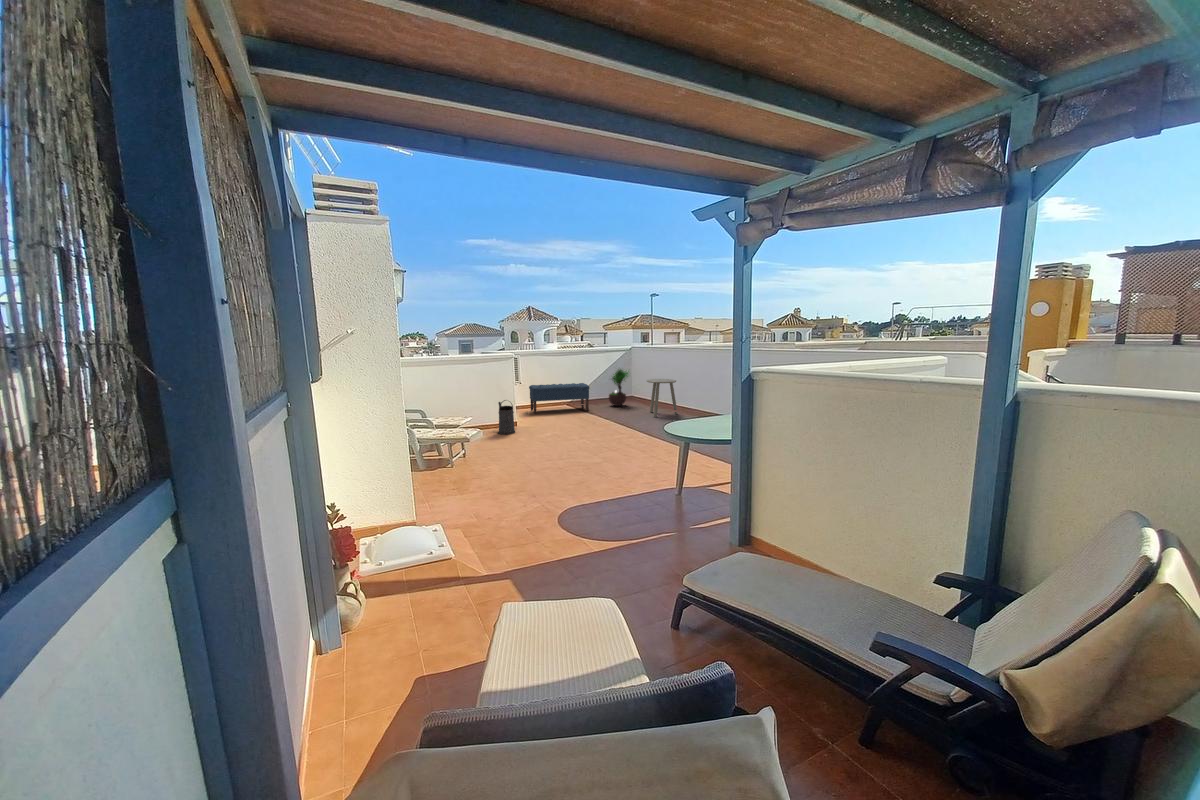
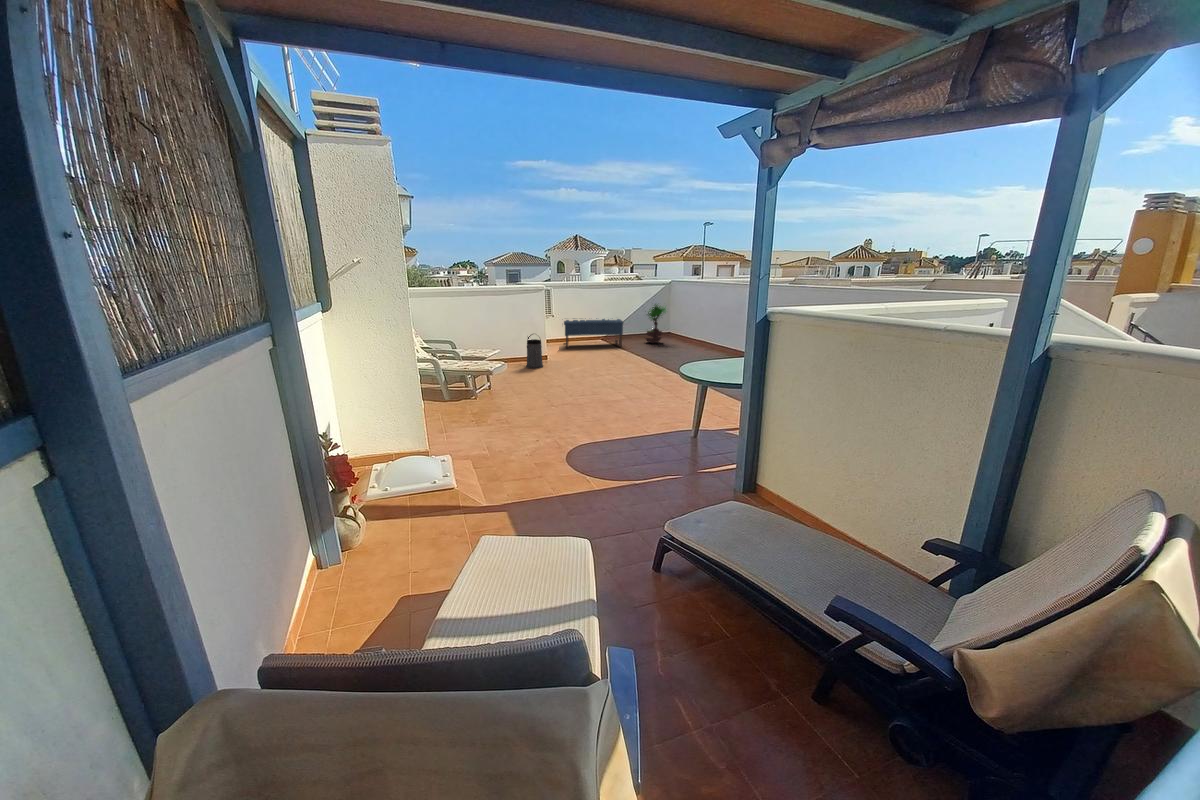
side table: present [647,379,678,417] -> none [683,316,715,356]

